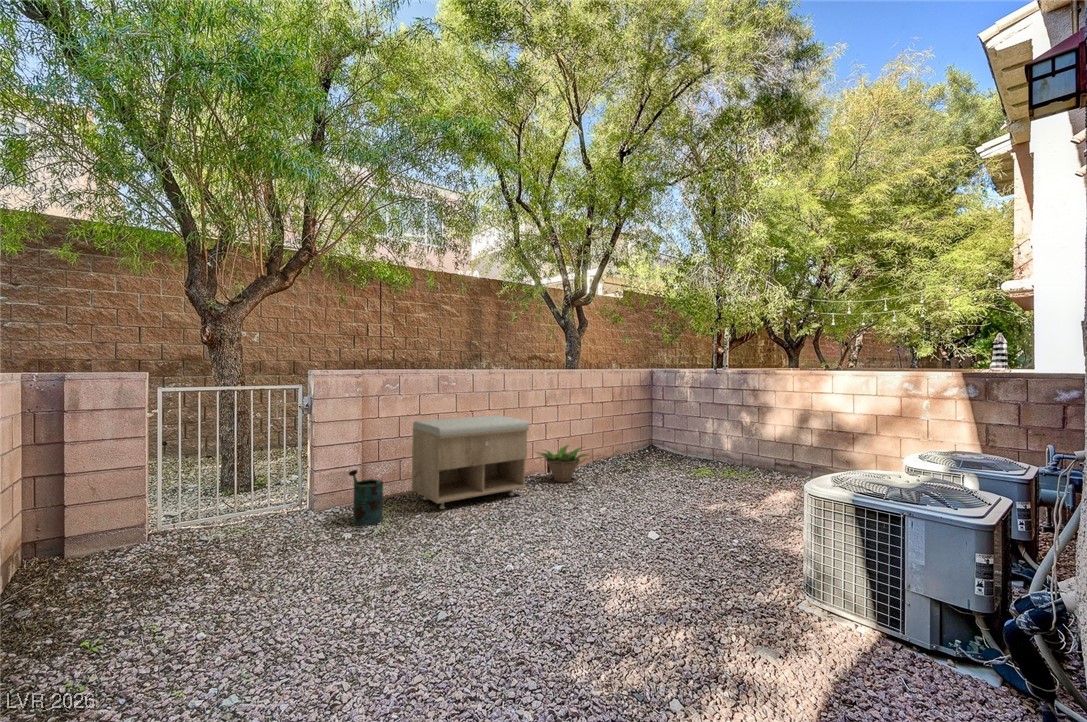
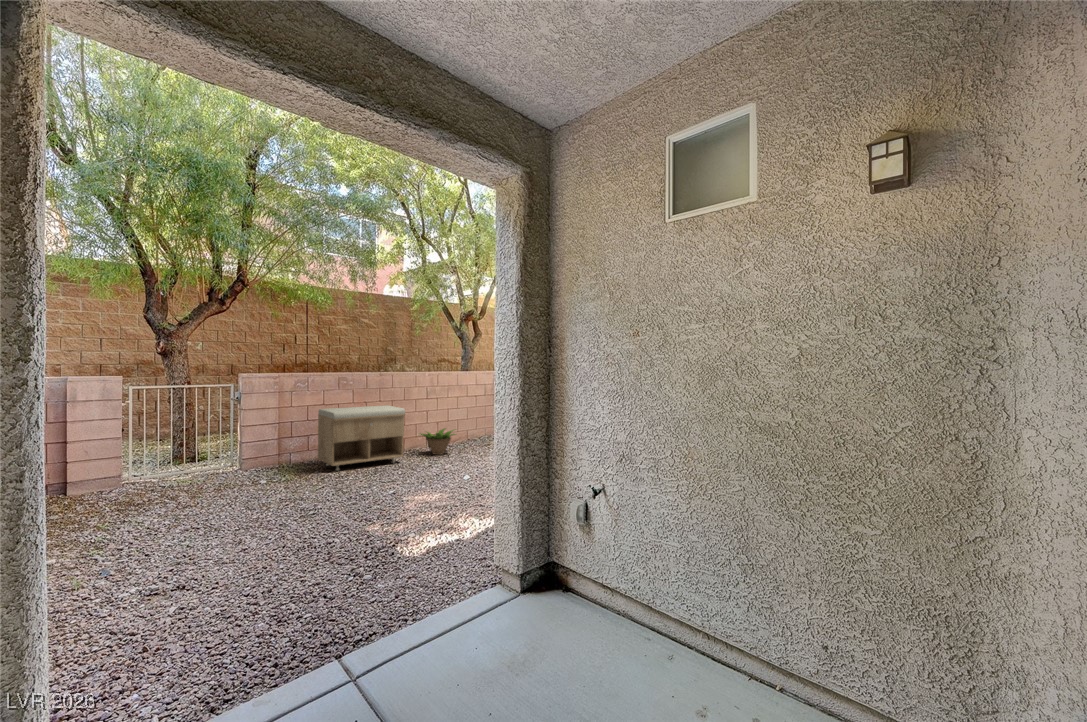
watering can: present [349,470,383,525] -> none [268,443,292,479]

